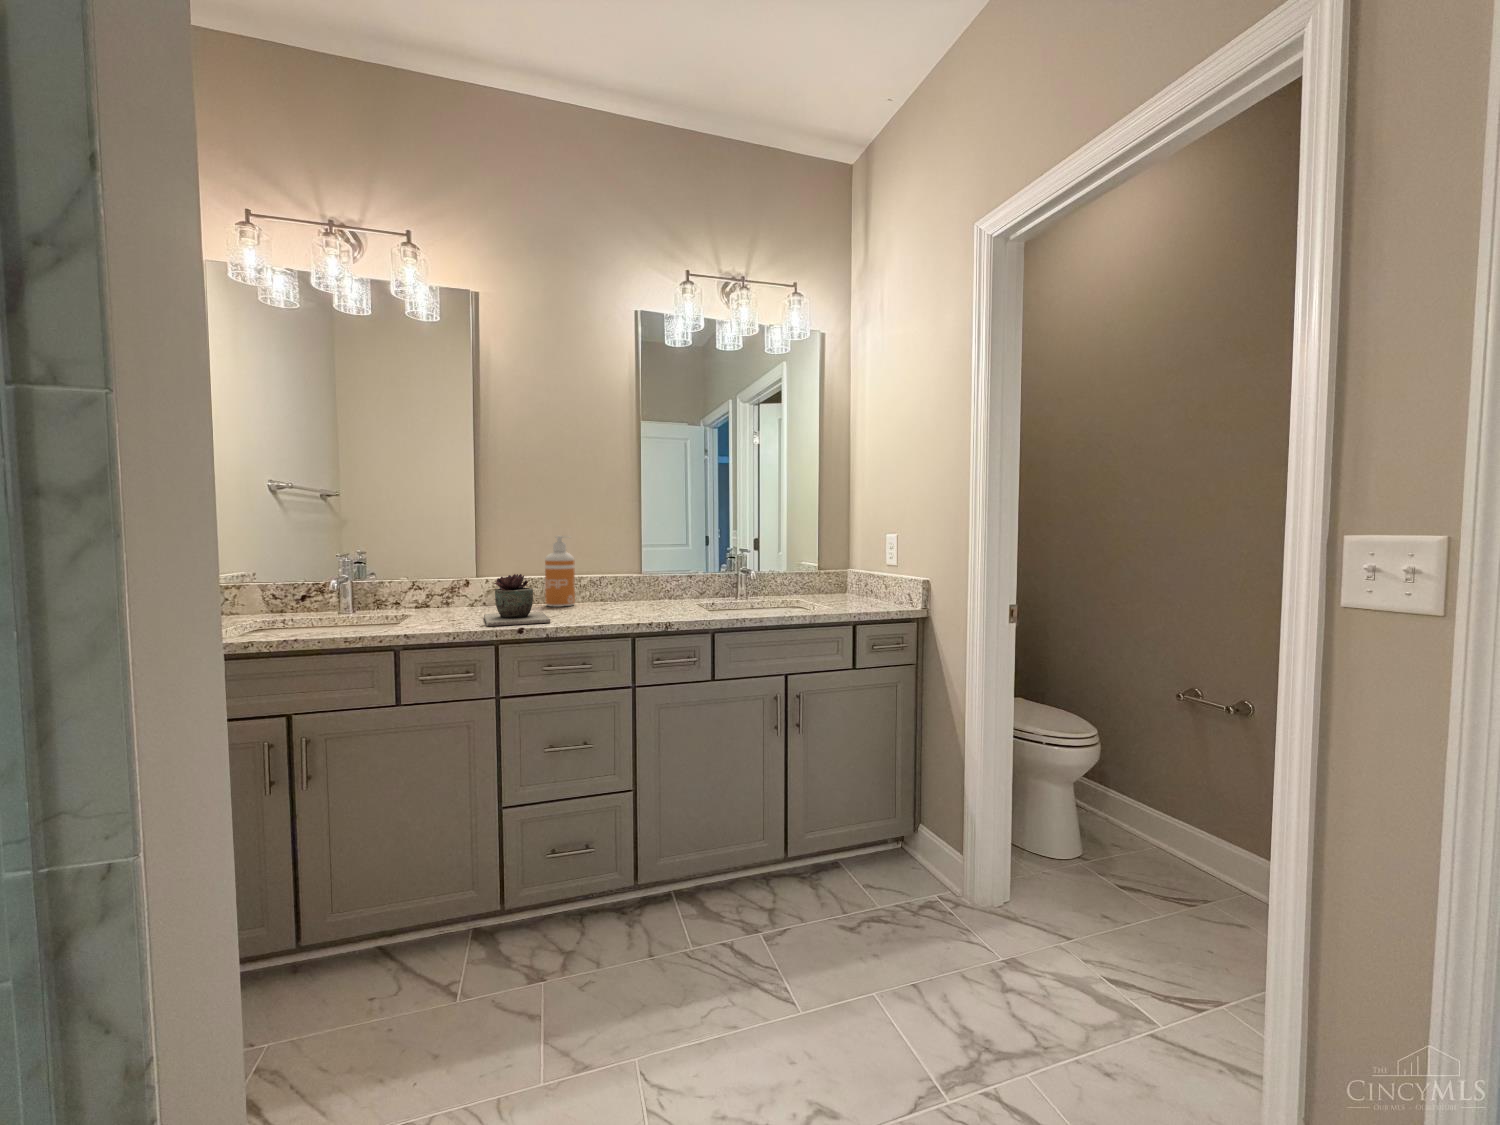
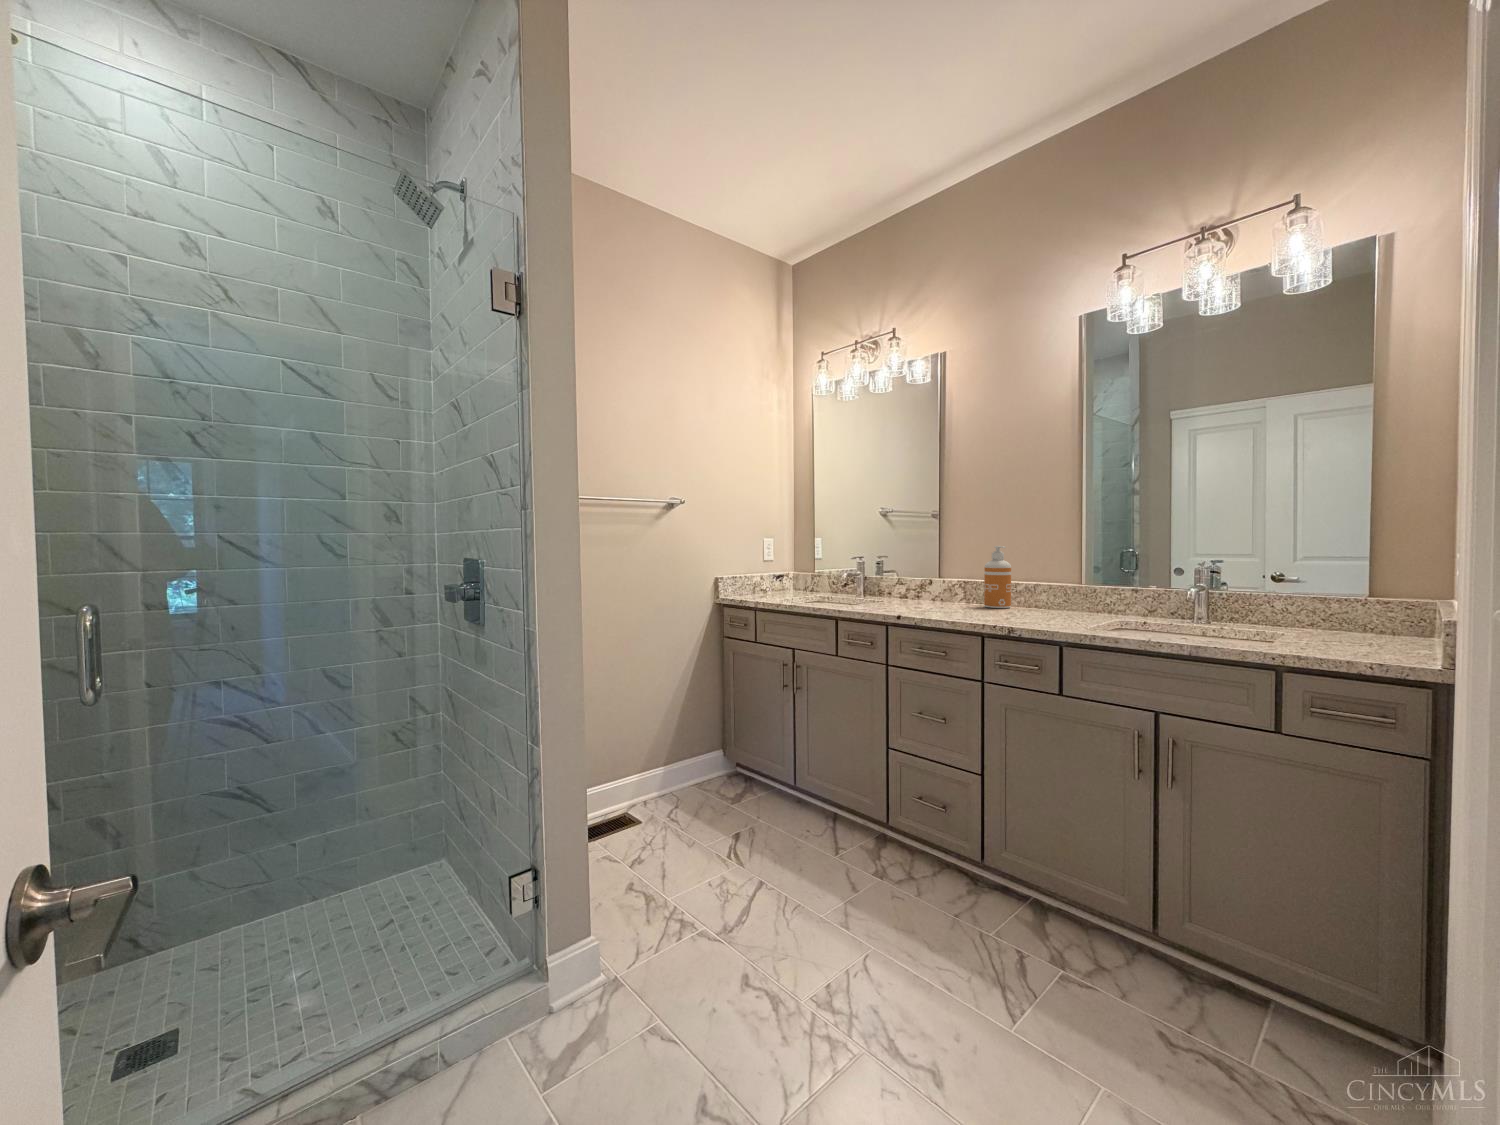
succulent plant: present [484,574,550,626] -> none [889,576,953,616]

